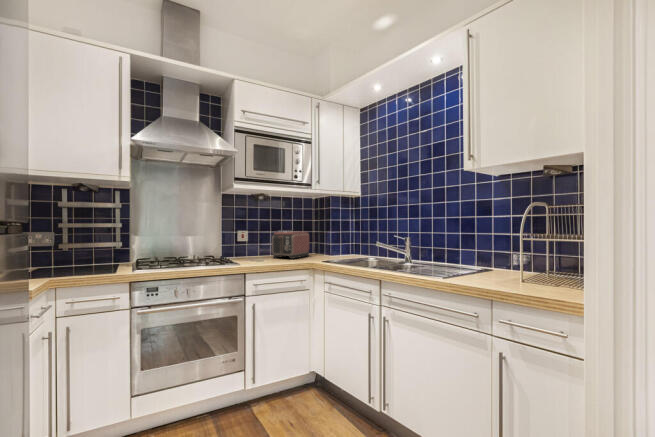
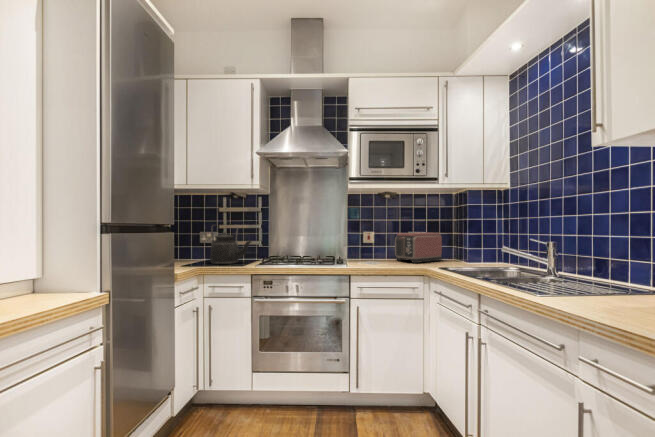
kettle: none [59,224,121,274] -> present [210,226,251,264]

